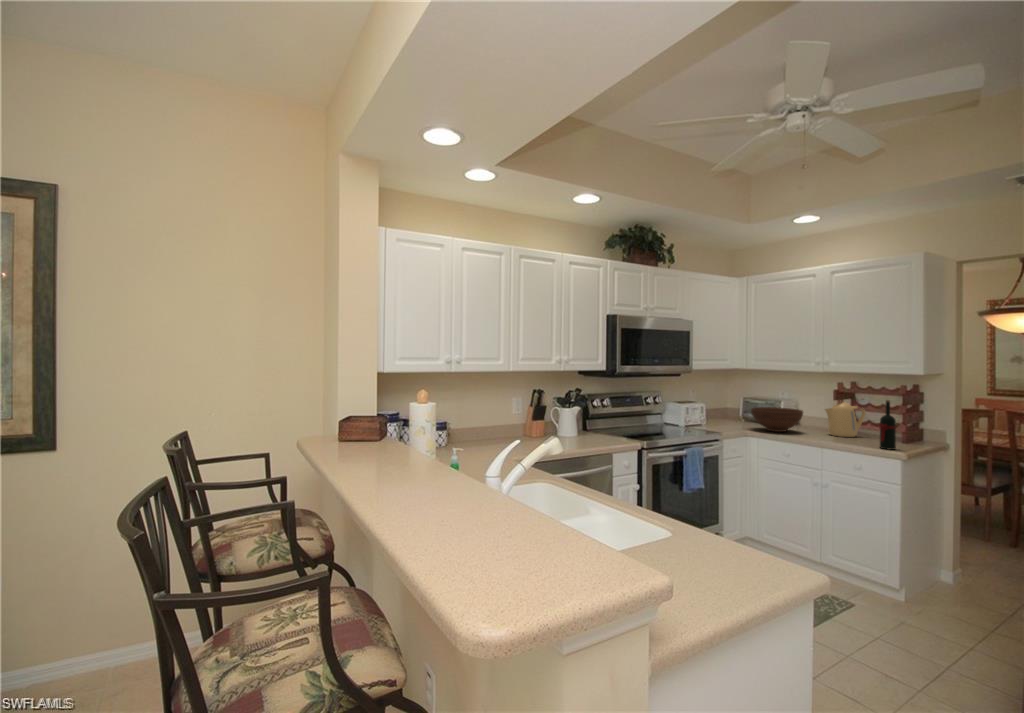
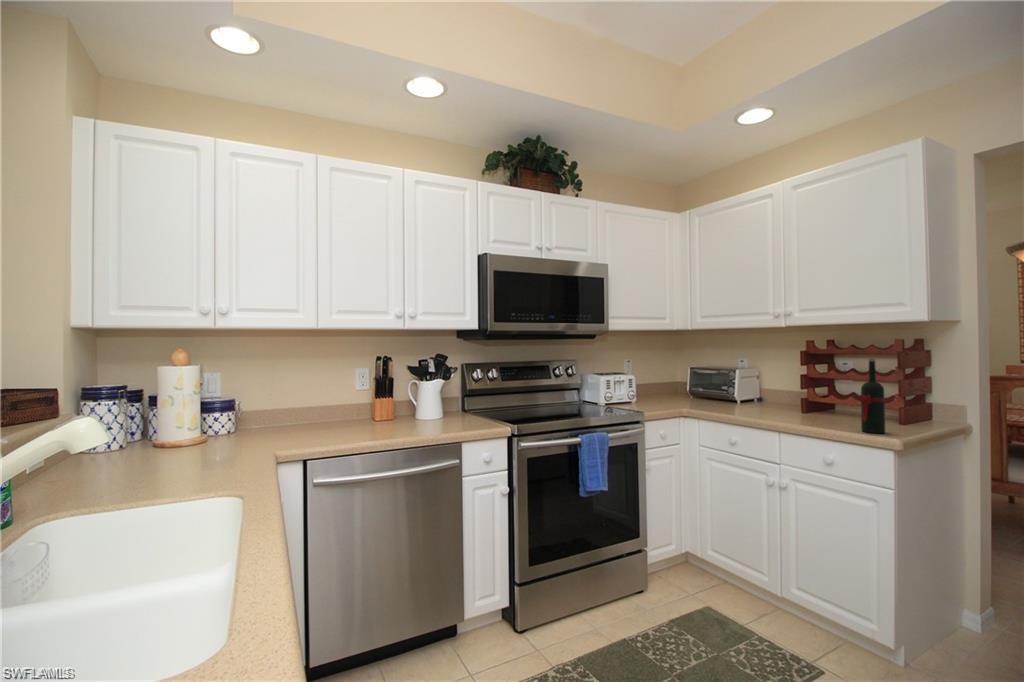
kettle: present [825,402,866,437] -> none [790,367,847,416]
fruit bowl: present [751,407,803,432] -> none [692,378,761,410]

